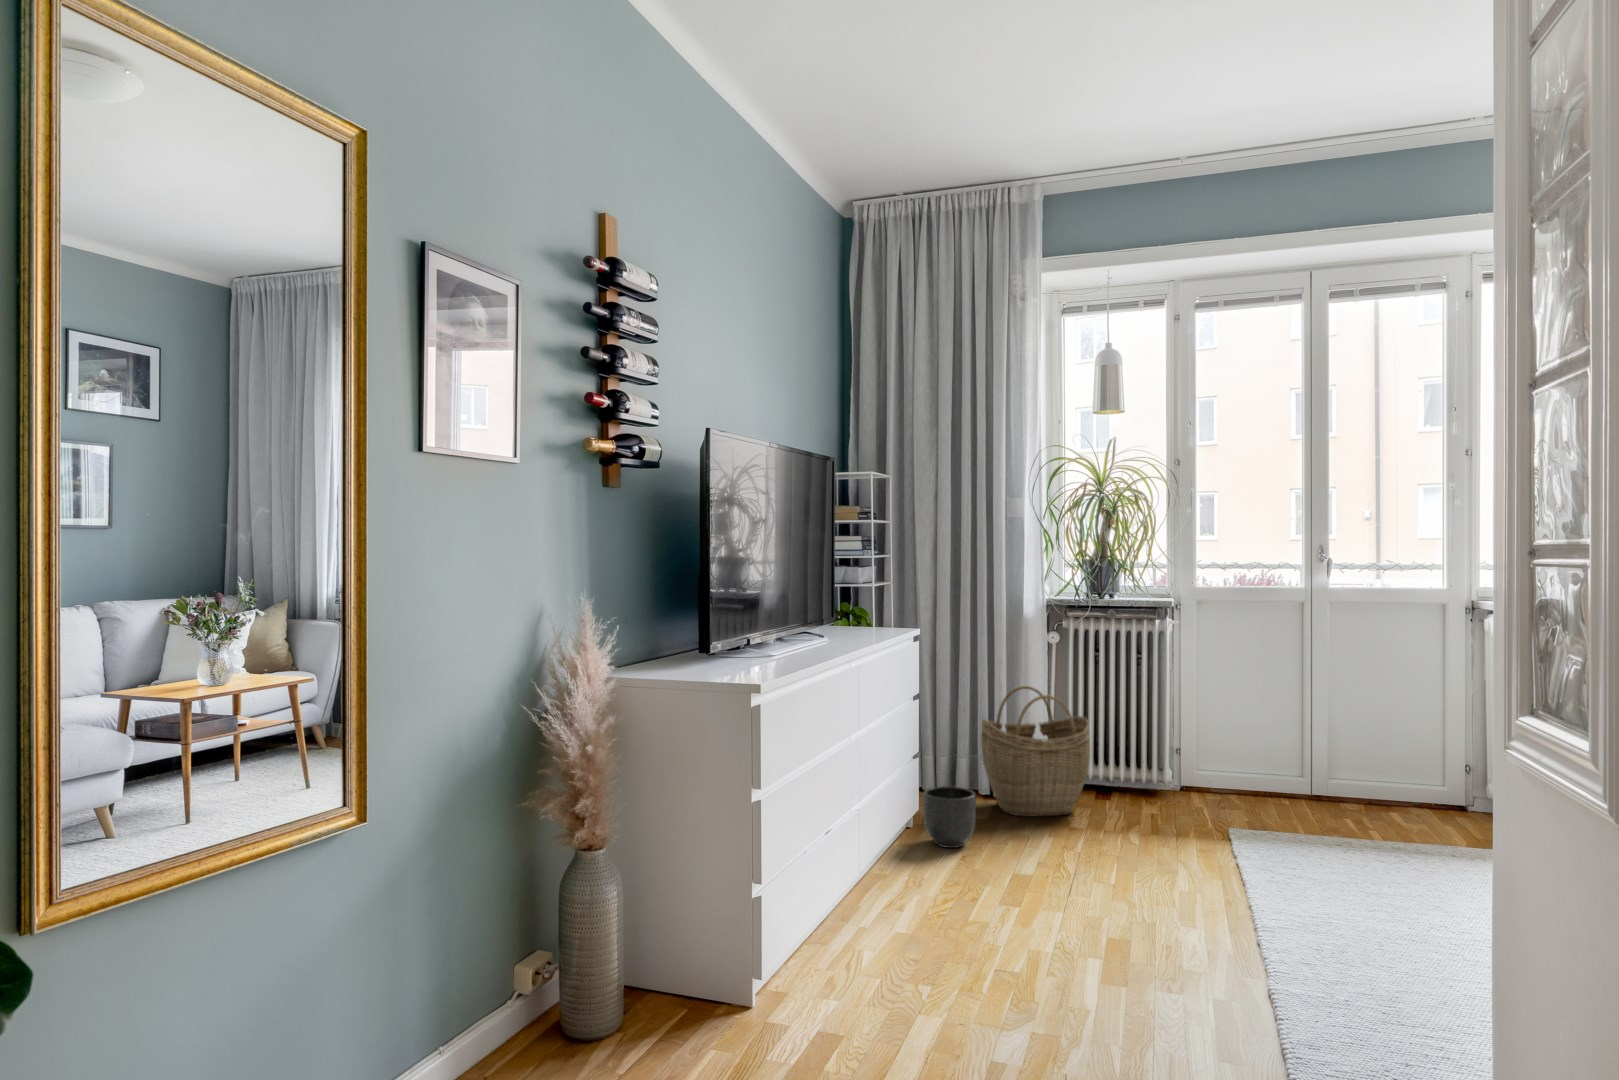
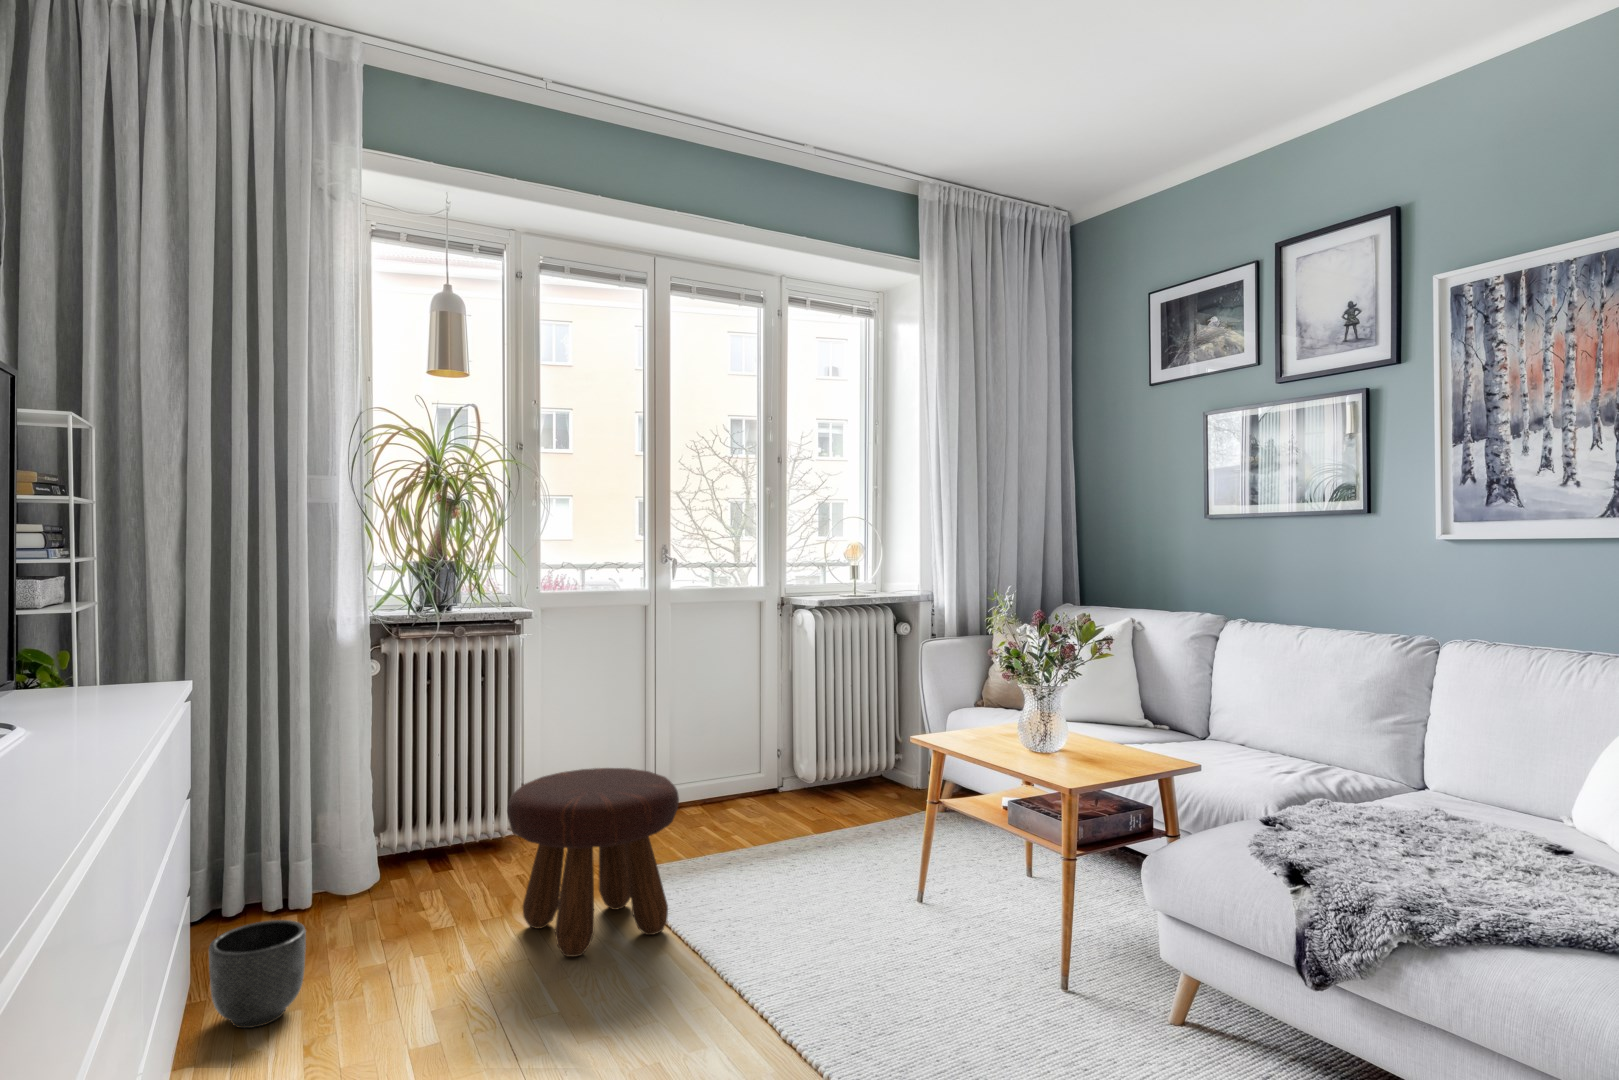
woven basket: present [981,686,1090,816] -> none [276,740,440,931]
footstool: none [1116,730,1261,872] -> present [507,768,679,957]

